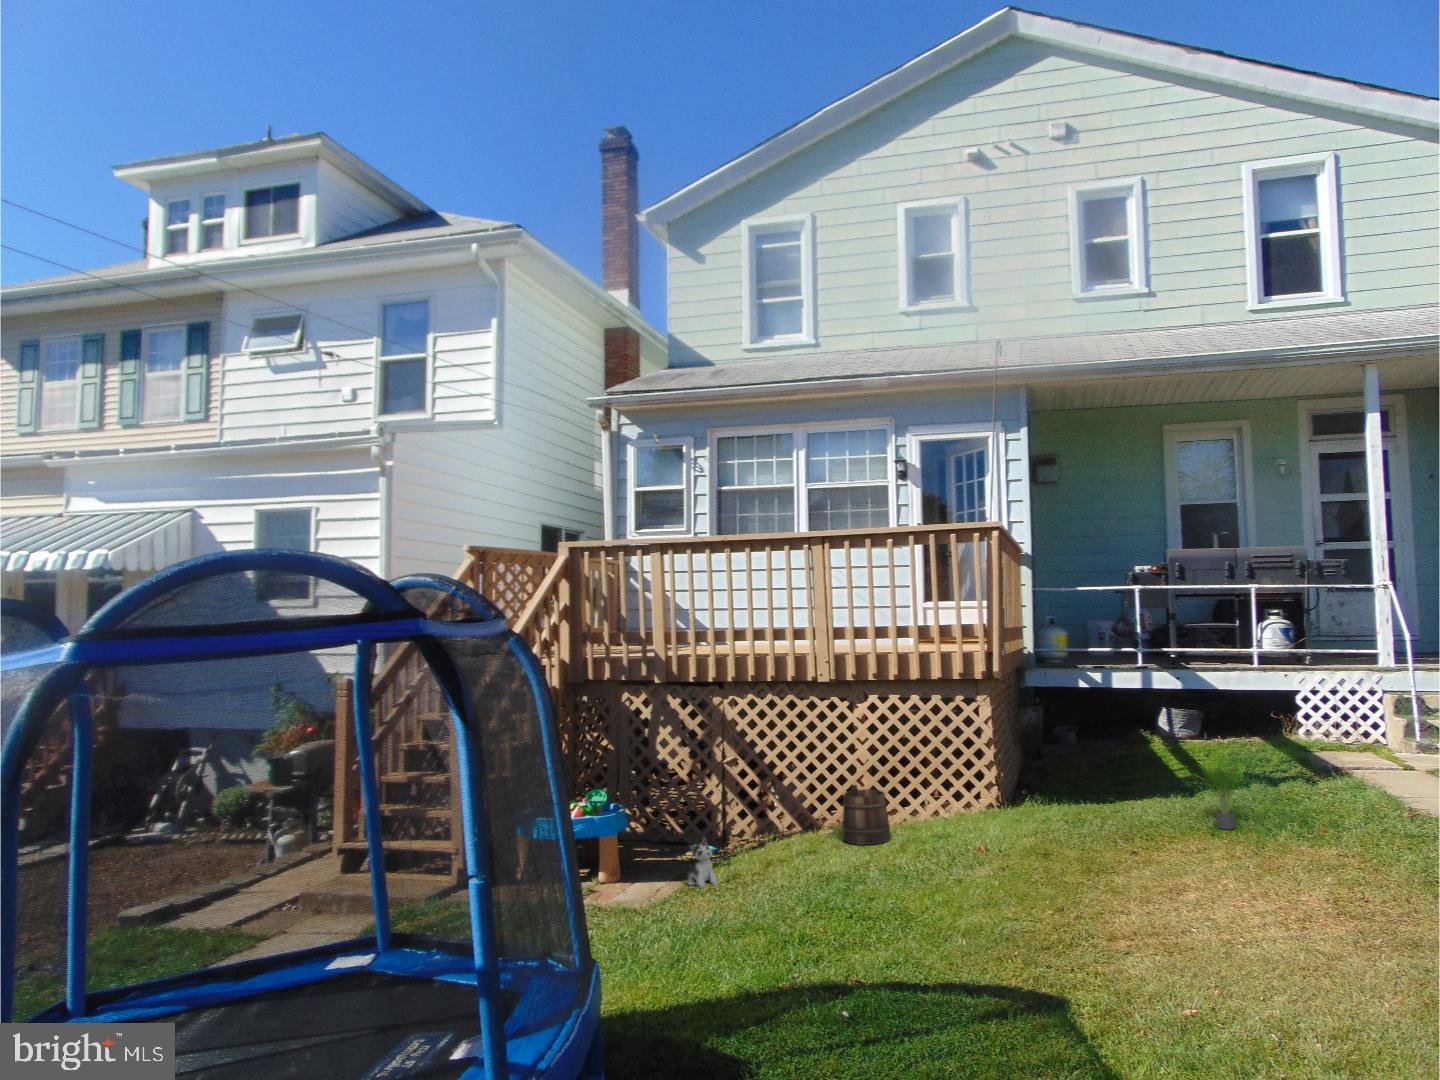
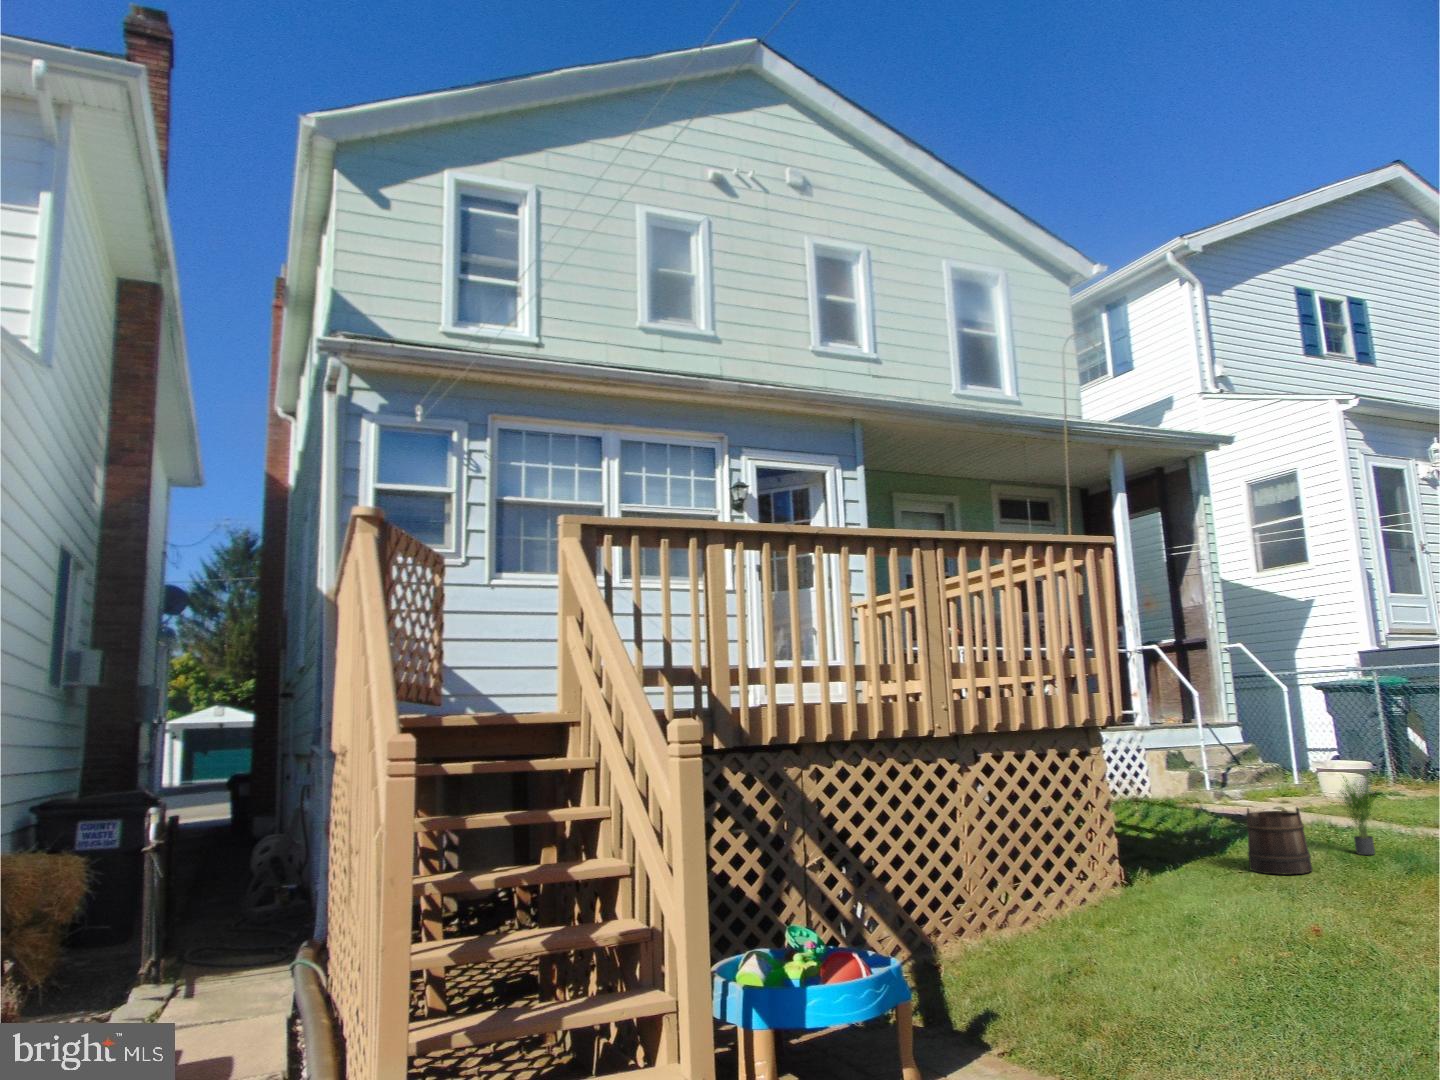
bucket: present [842,785,891,845] -> present [1247,807,1313,875]
plush toy: present [687,837,718,887] -> none [993,960,1063,1045]

